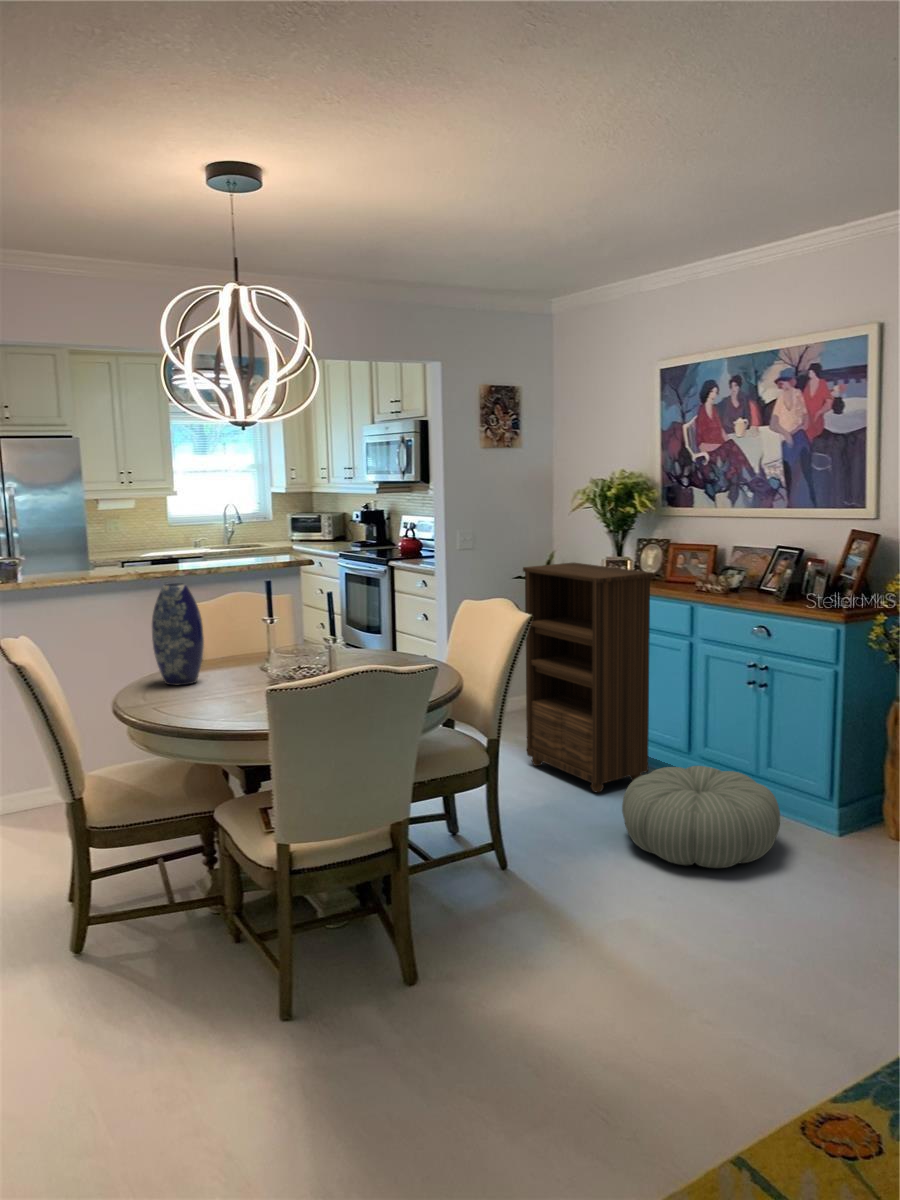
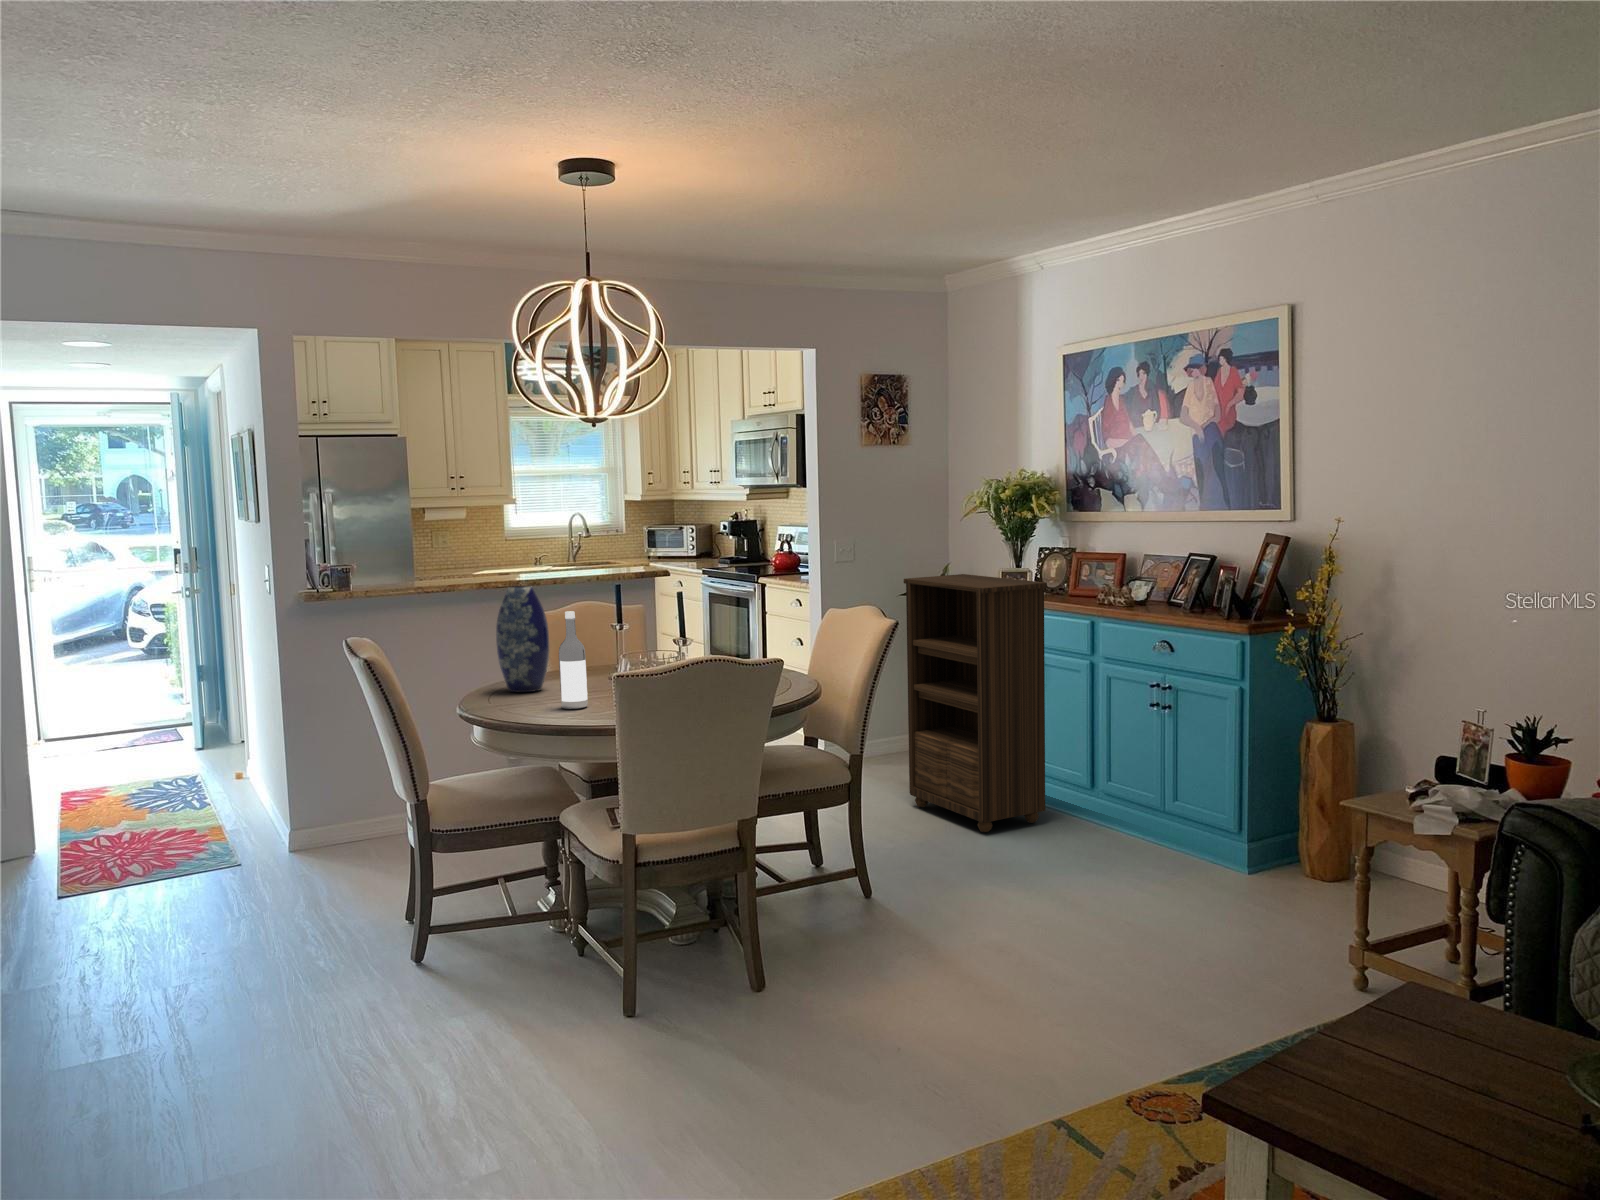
wine bottle: none [212,612,241,707] -> present [559,611,588,709]
pouf: present [622,766,780,868] -> none [1004,796,1176,900]

